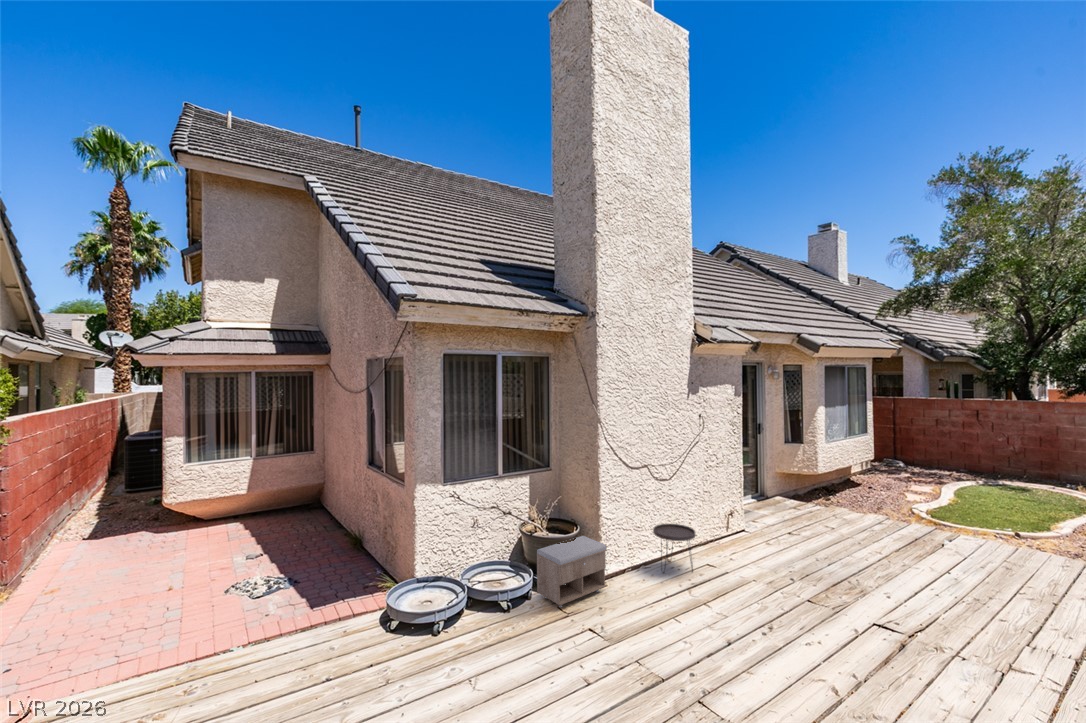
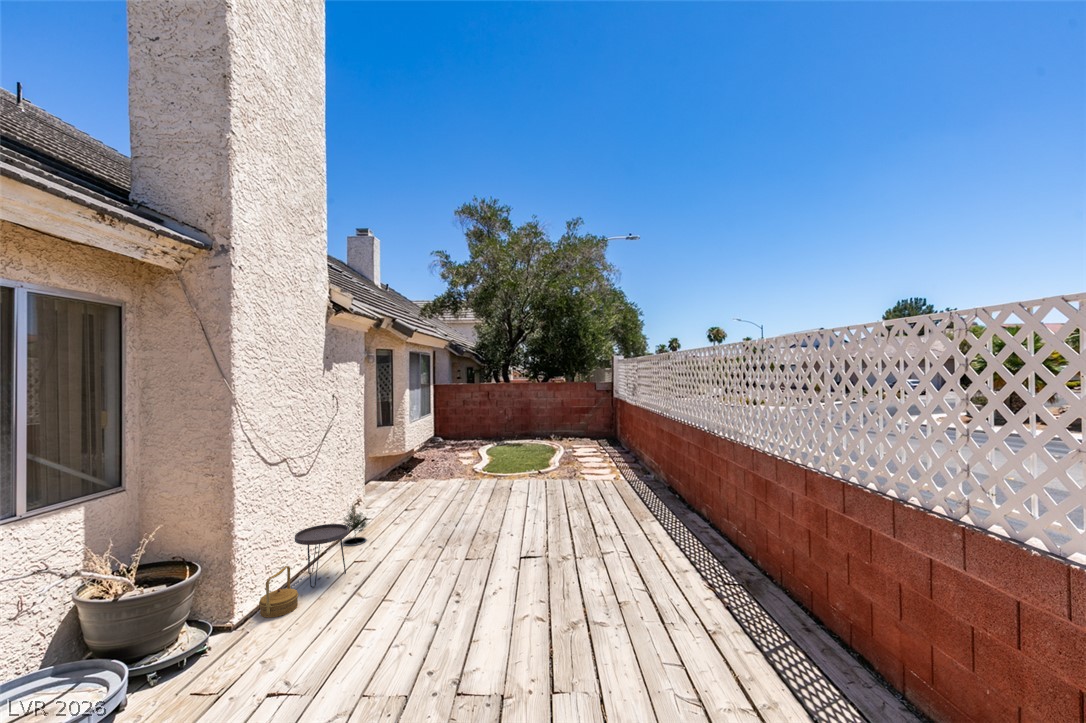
potted tree: none [708,512,734,552] -> present [343,507,367,546]
storage bench: present [537,536,607,607] -> none [137,572,256,694]
woven basket: none [619,548,646,584] -> present [259,566,298,618]

